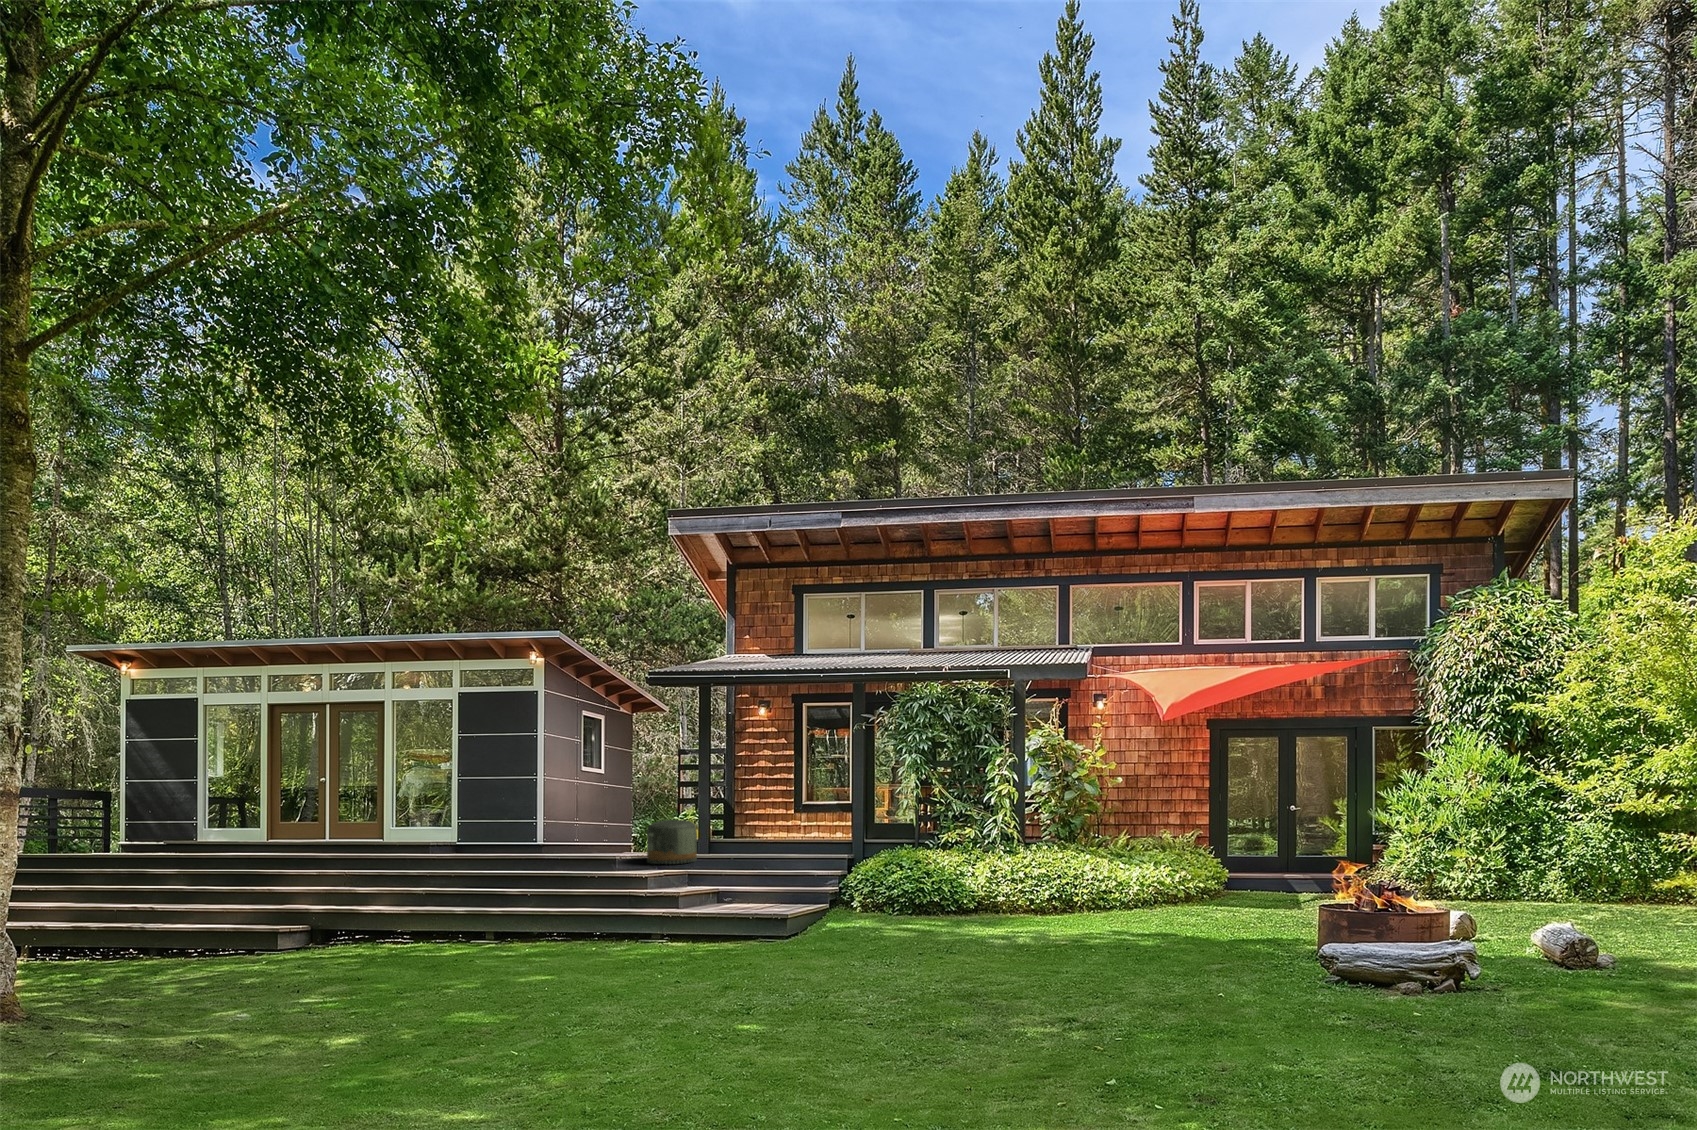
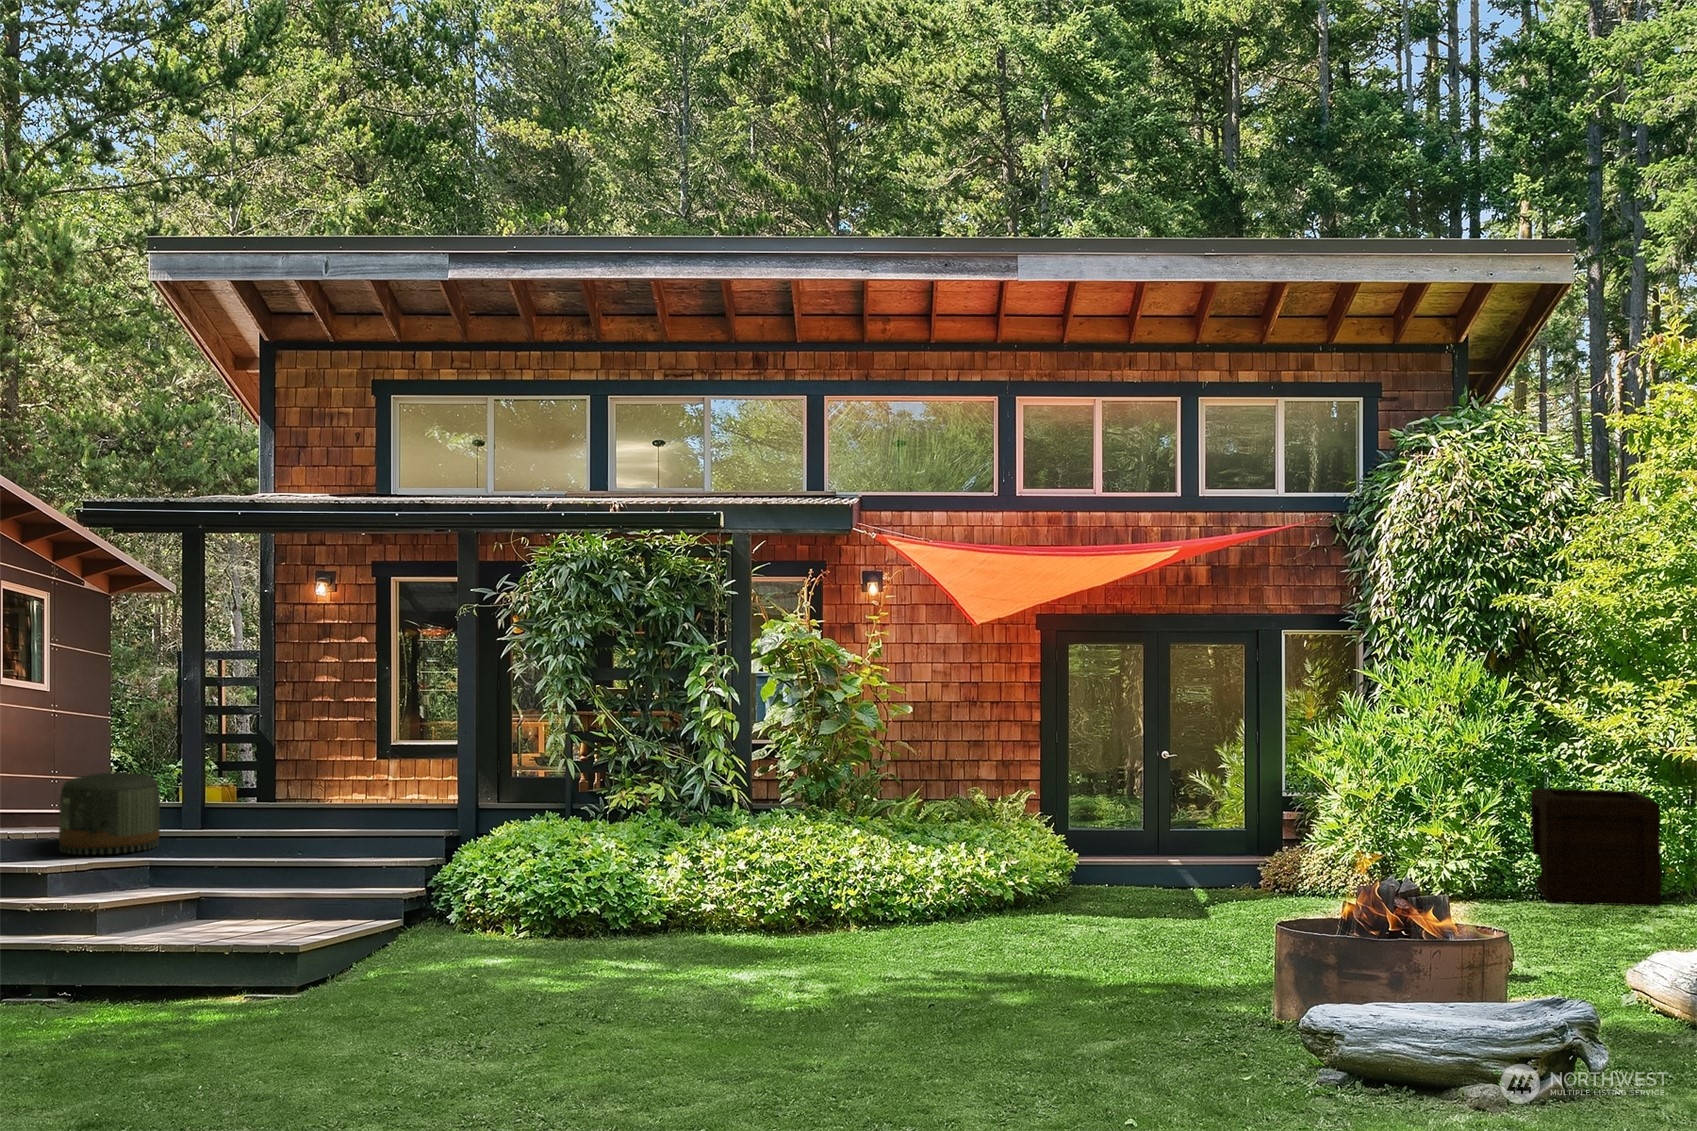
wooden crate: none [1532,831,1612,907] -> present [1531,788,1661,906]

